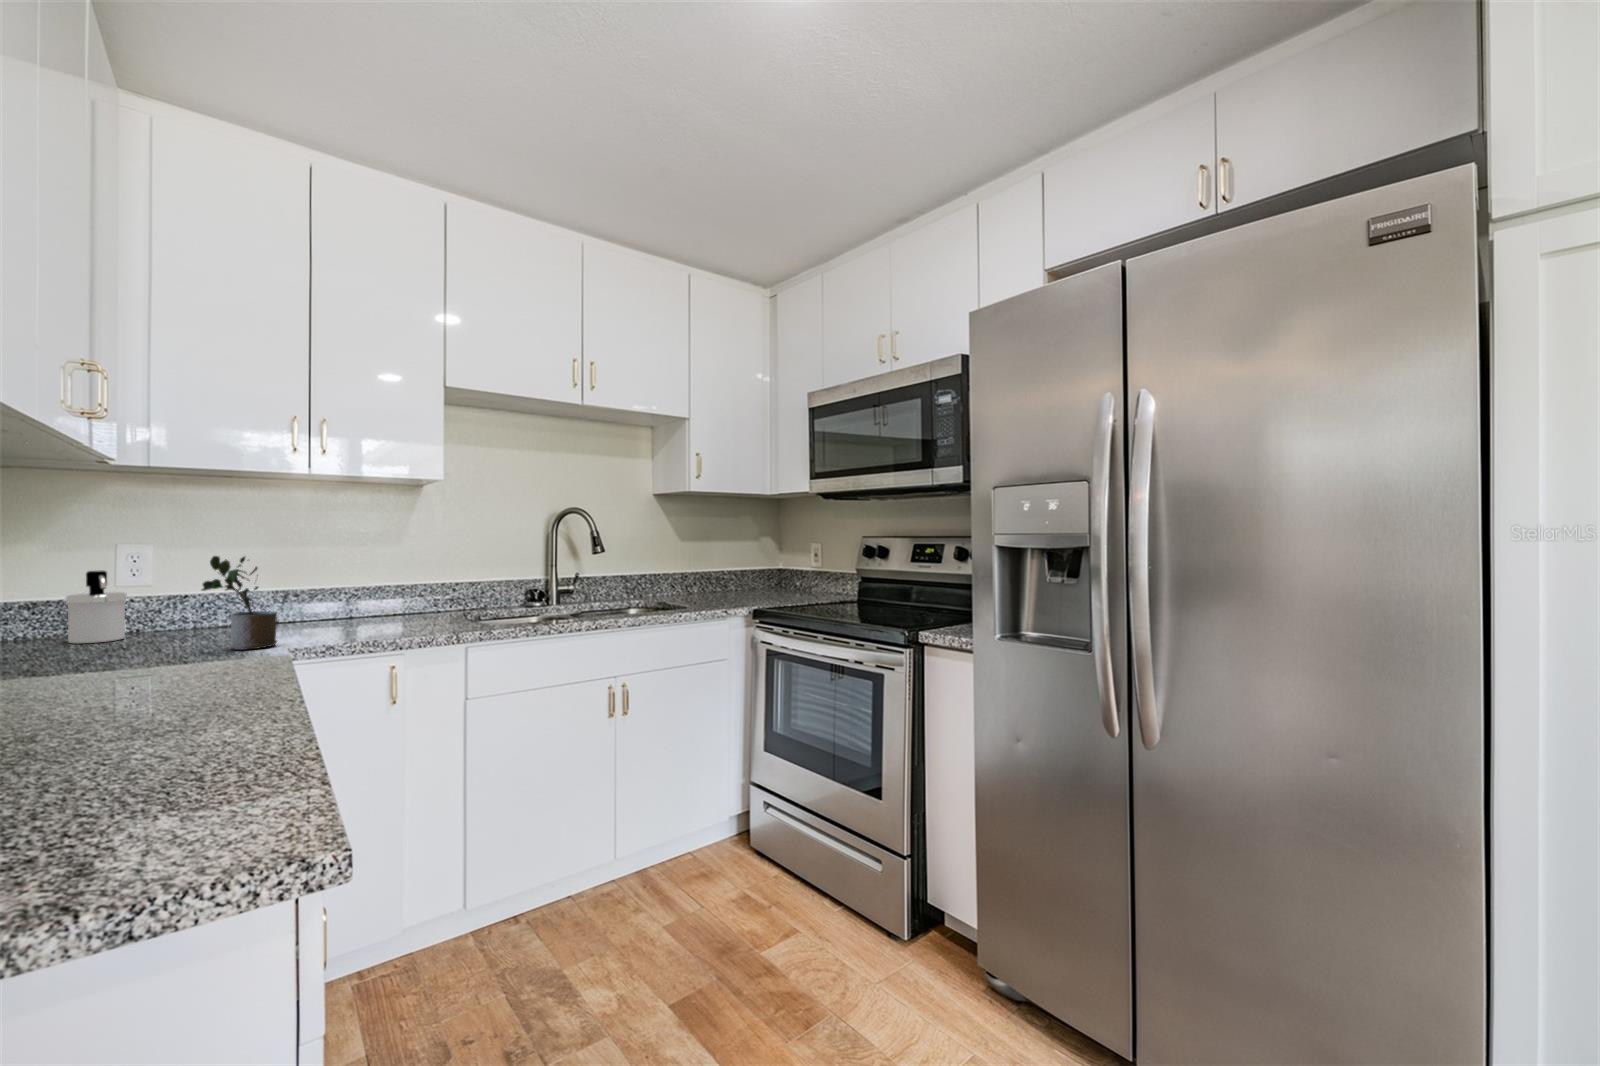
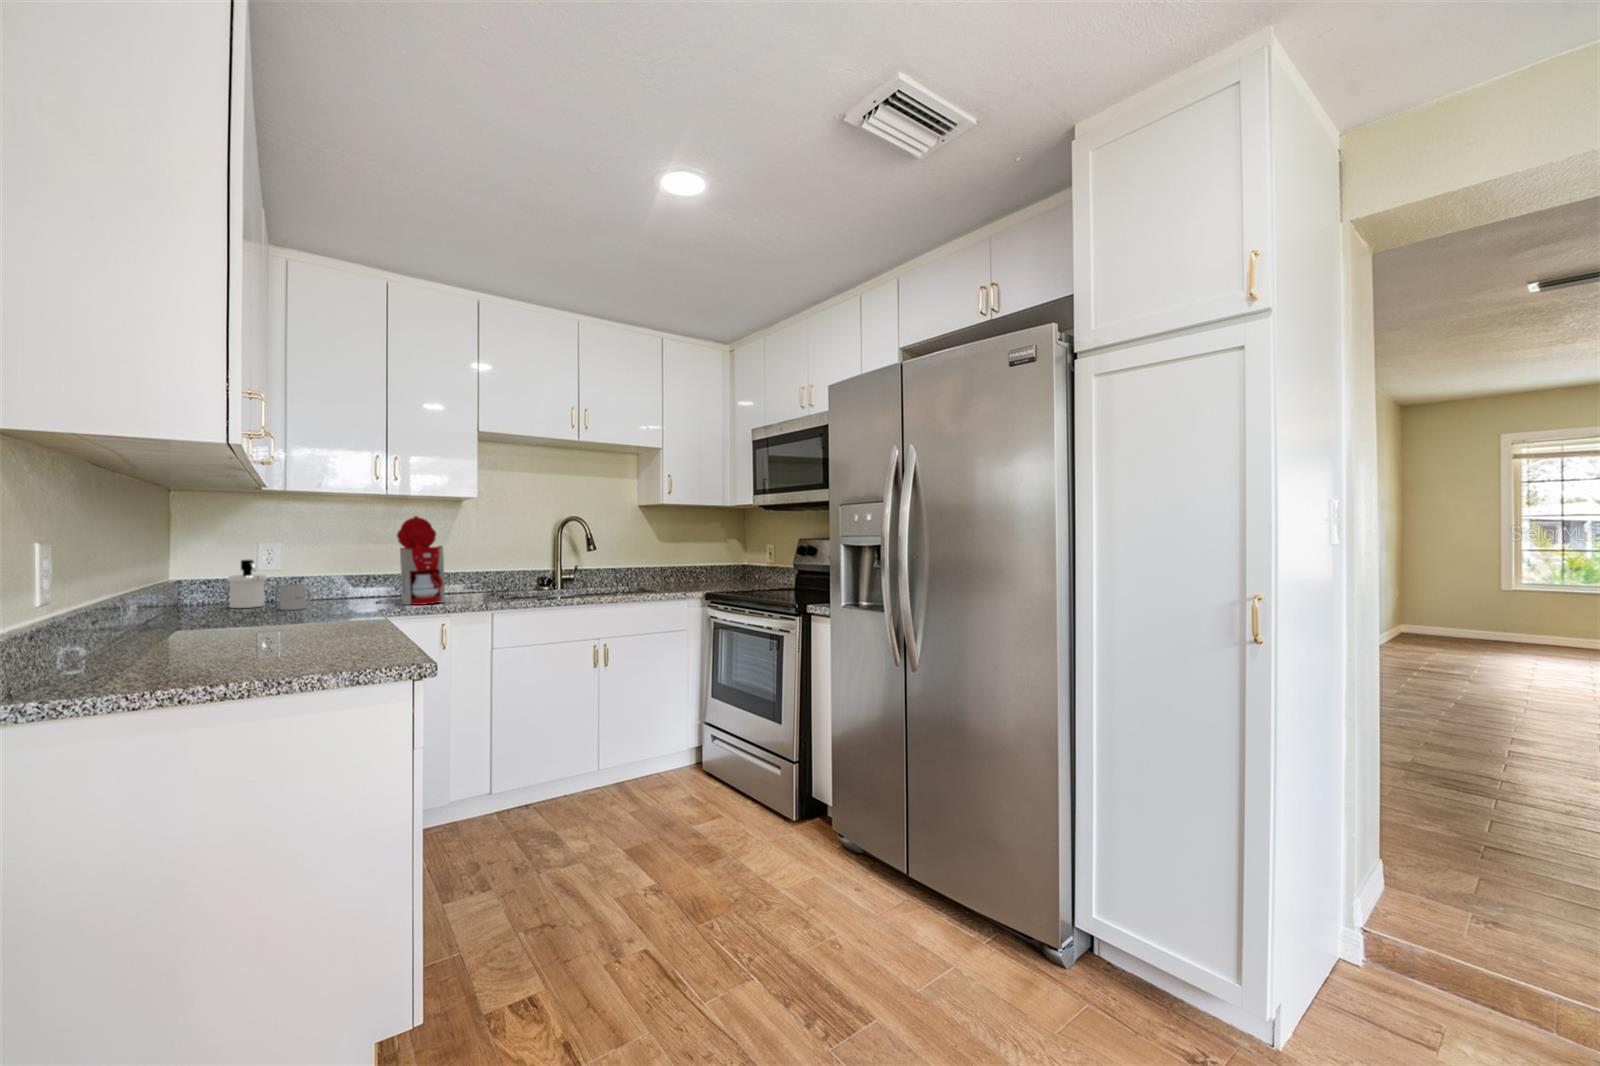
coffee maker: none [295,506,398,634] -> present [376,516,445,605]
potted plant: present [202,556,277,650] -> none [321,549,368,612]
mug: none [142,607,194,647] -> present [280,584,311,610]

